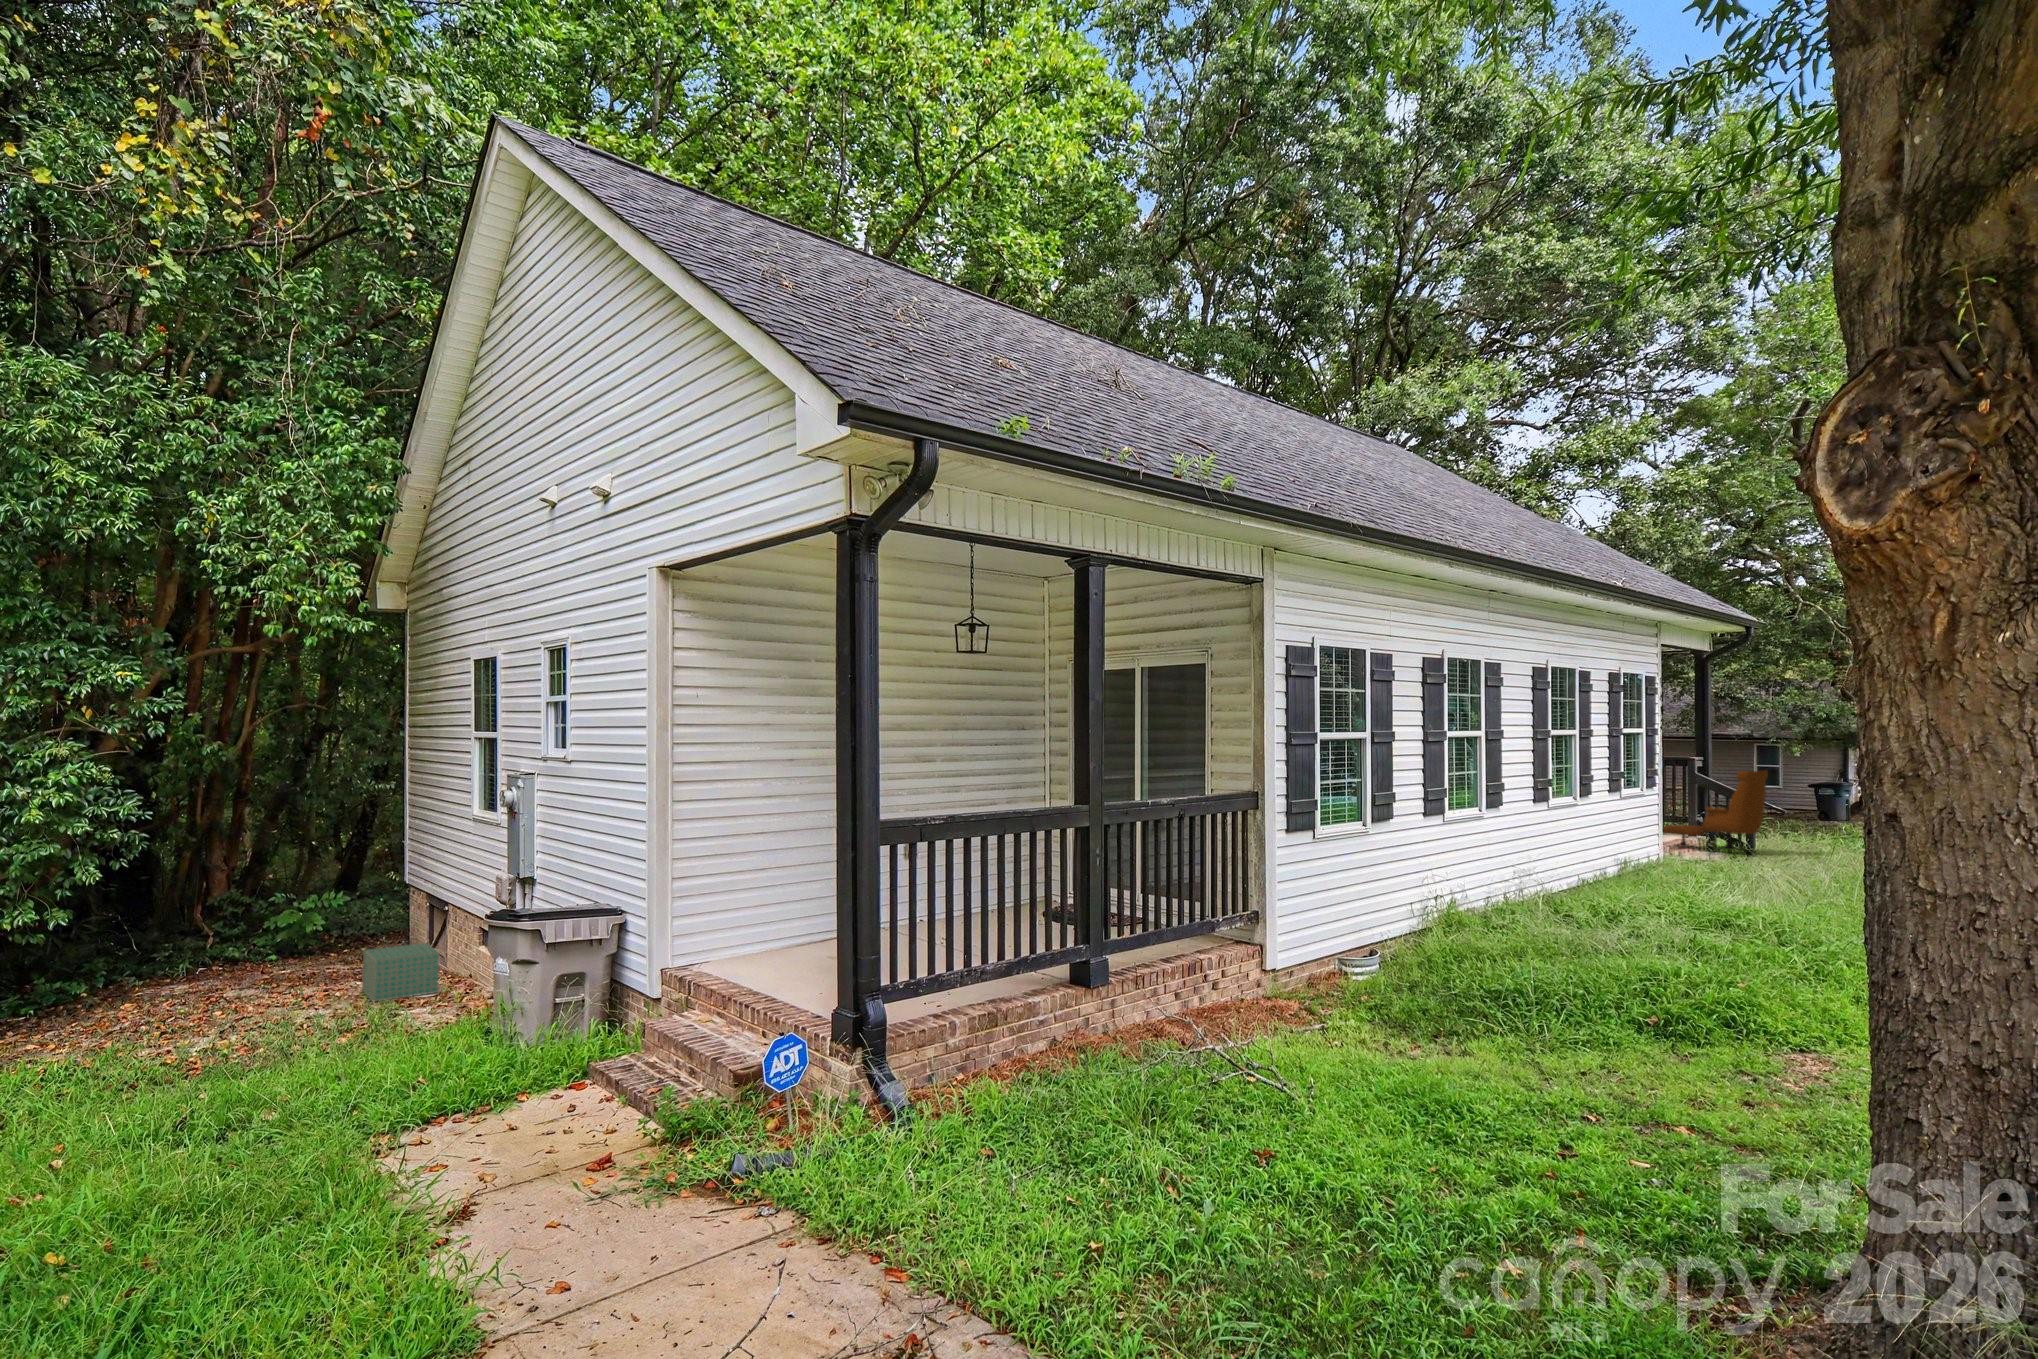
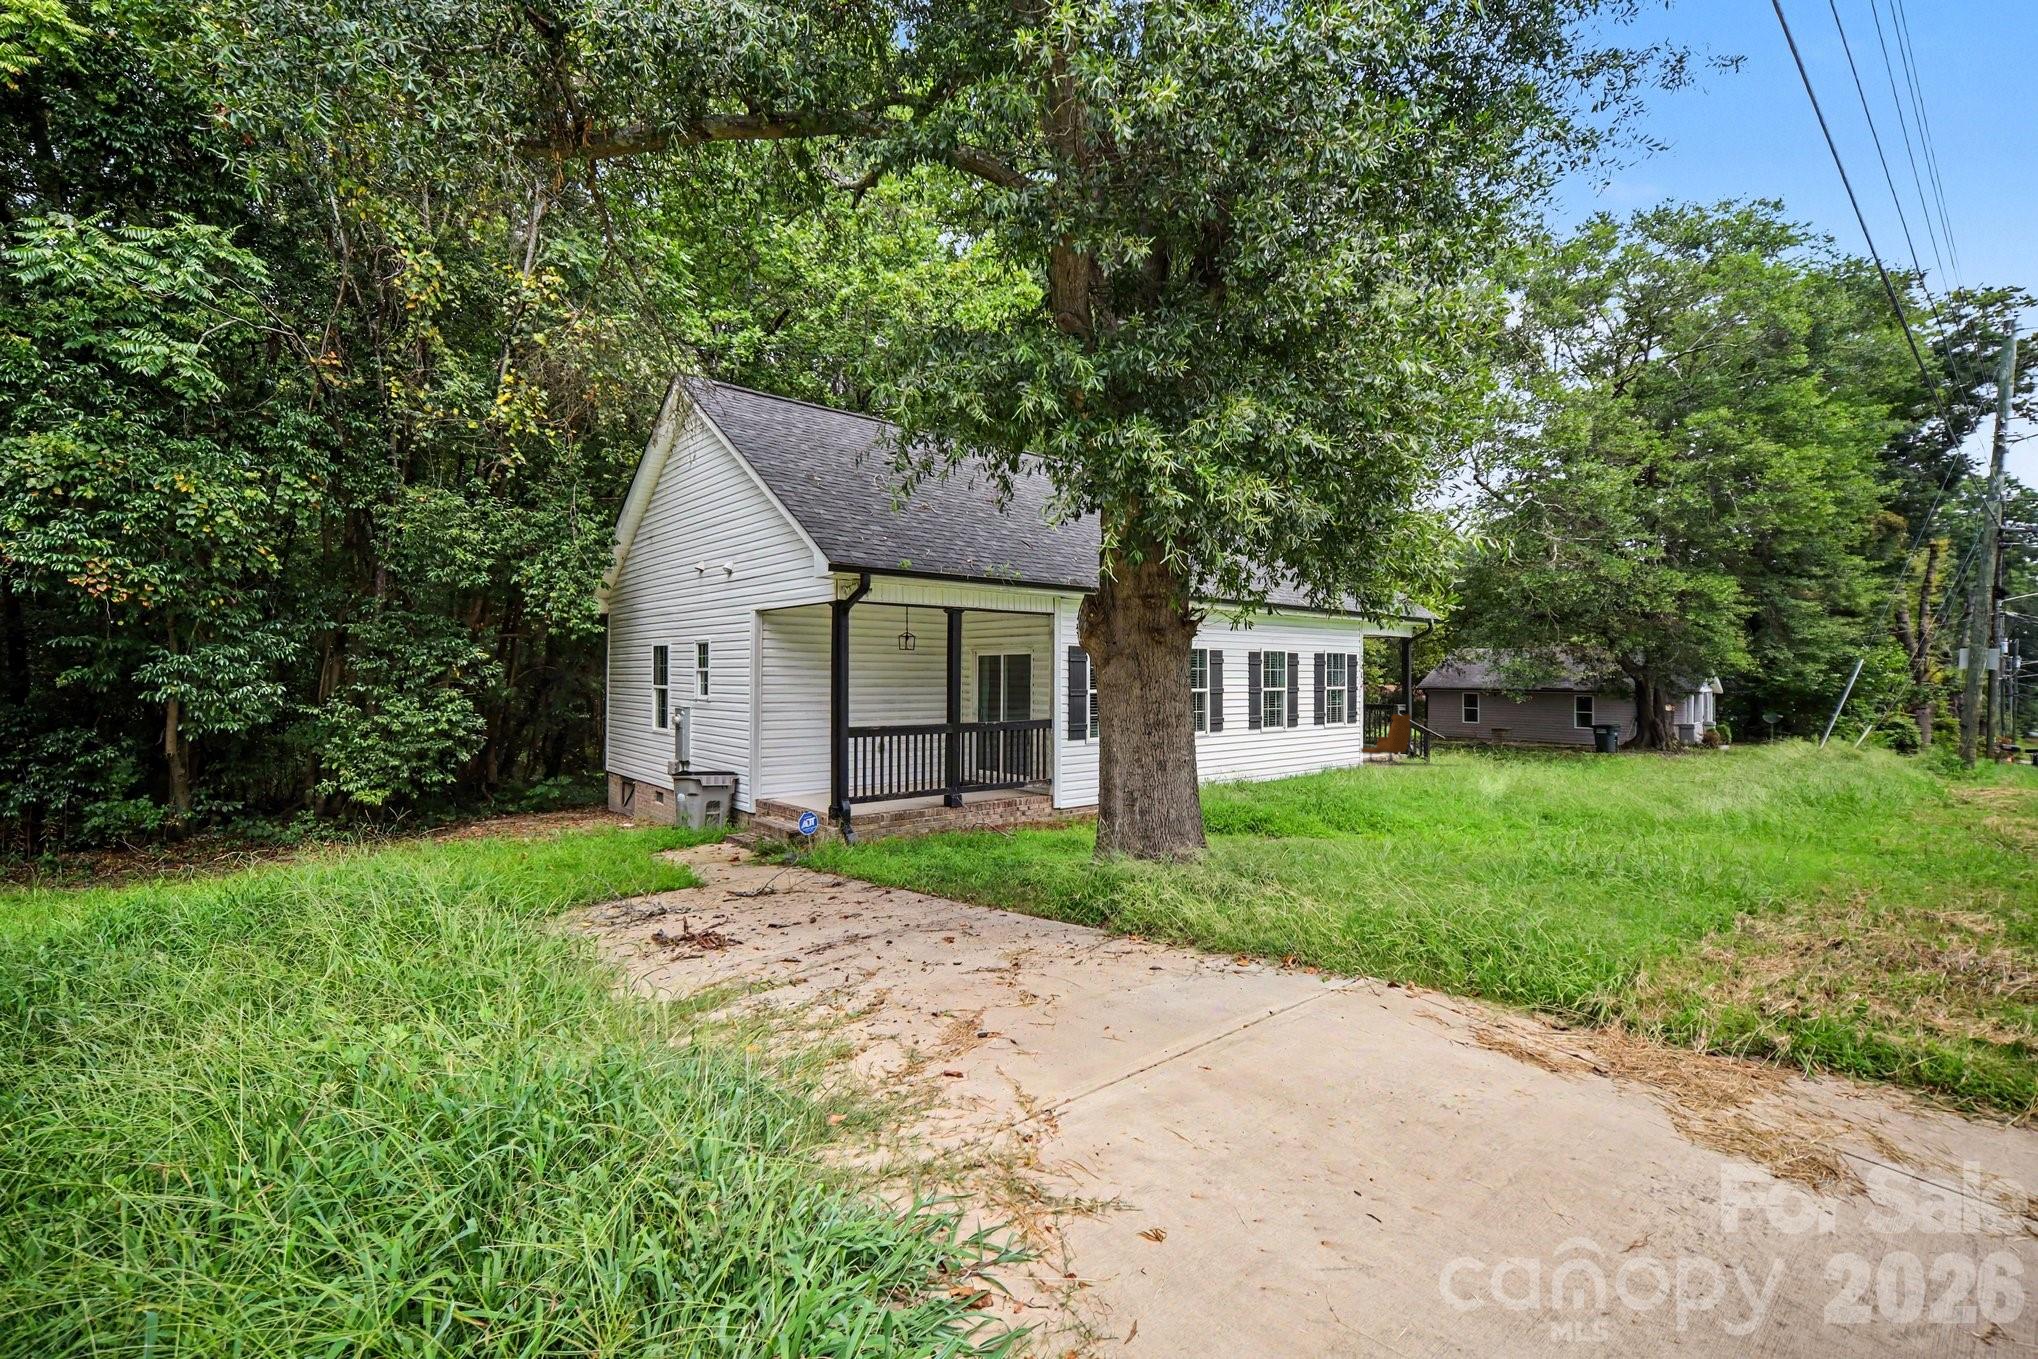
storage box: present [362,943,439,1002] -> none [601,795,641,821]

